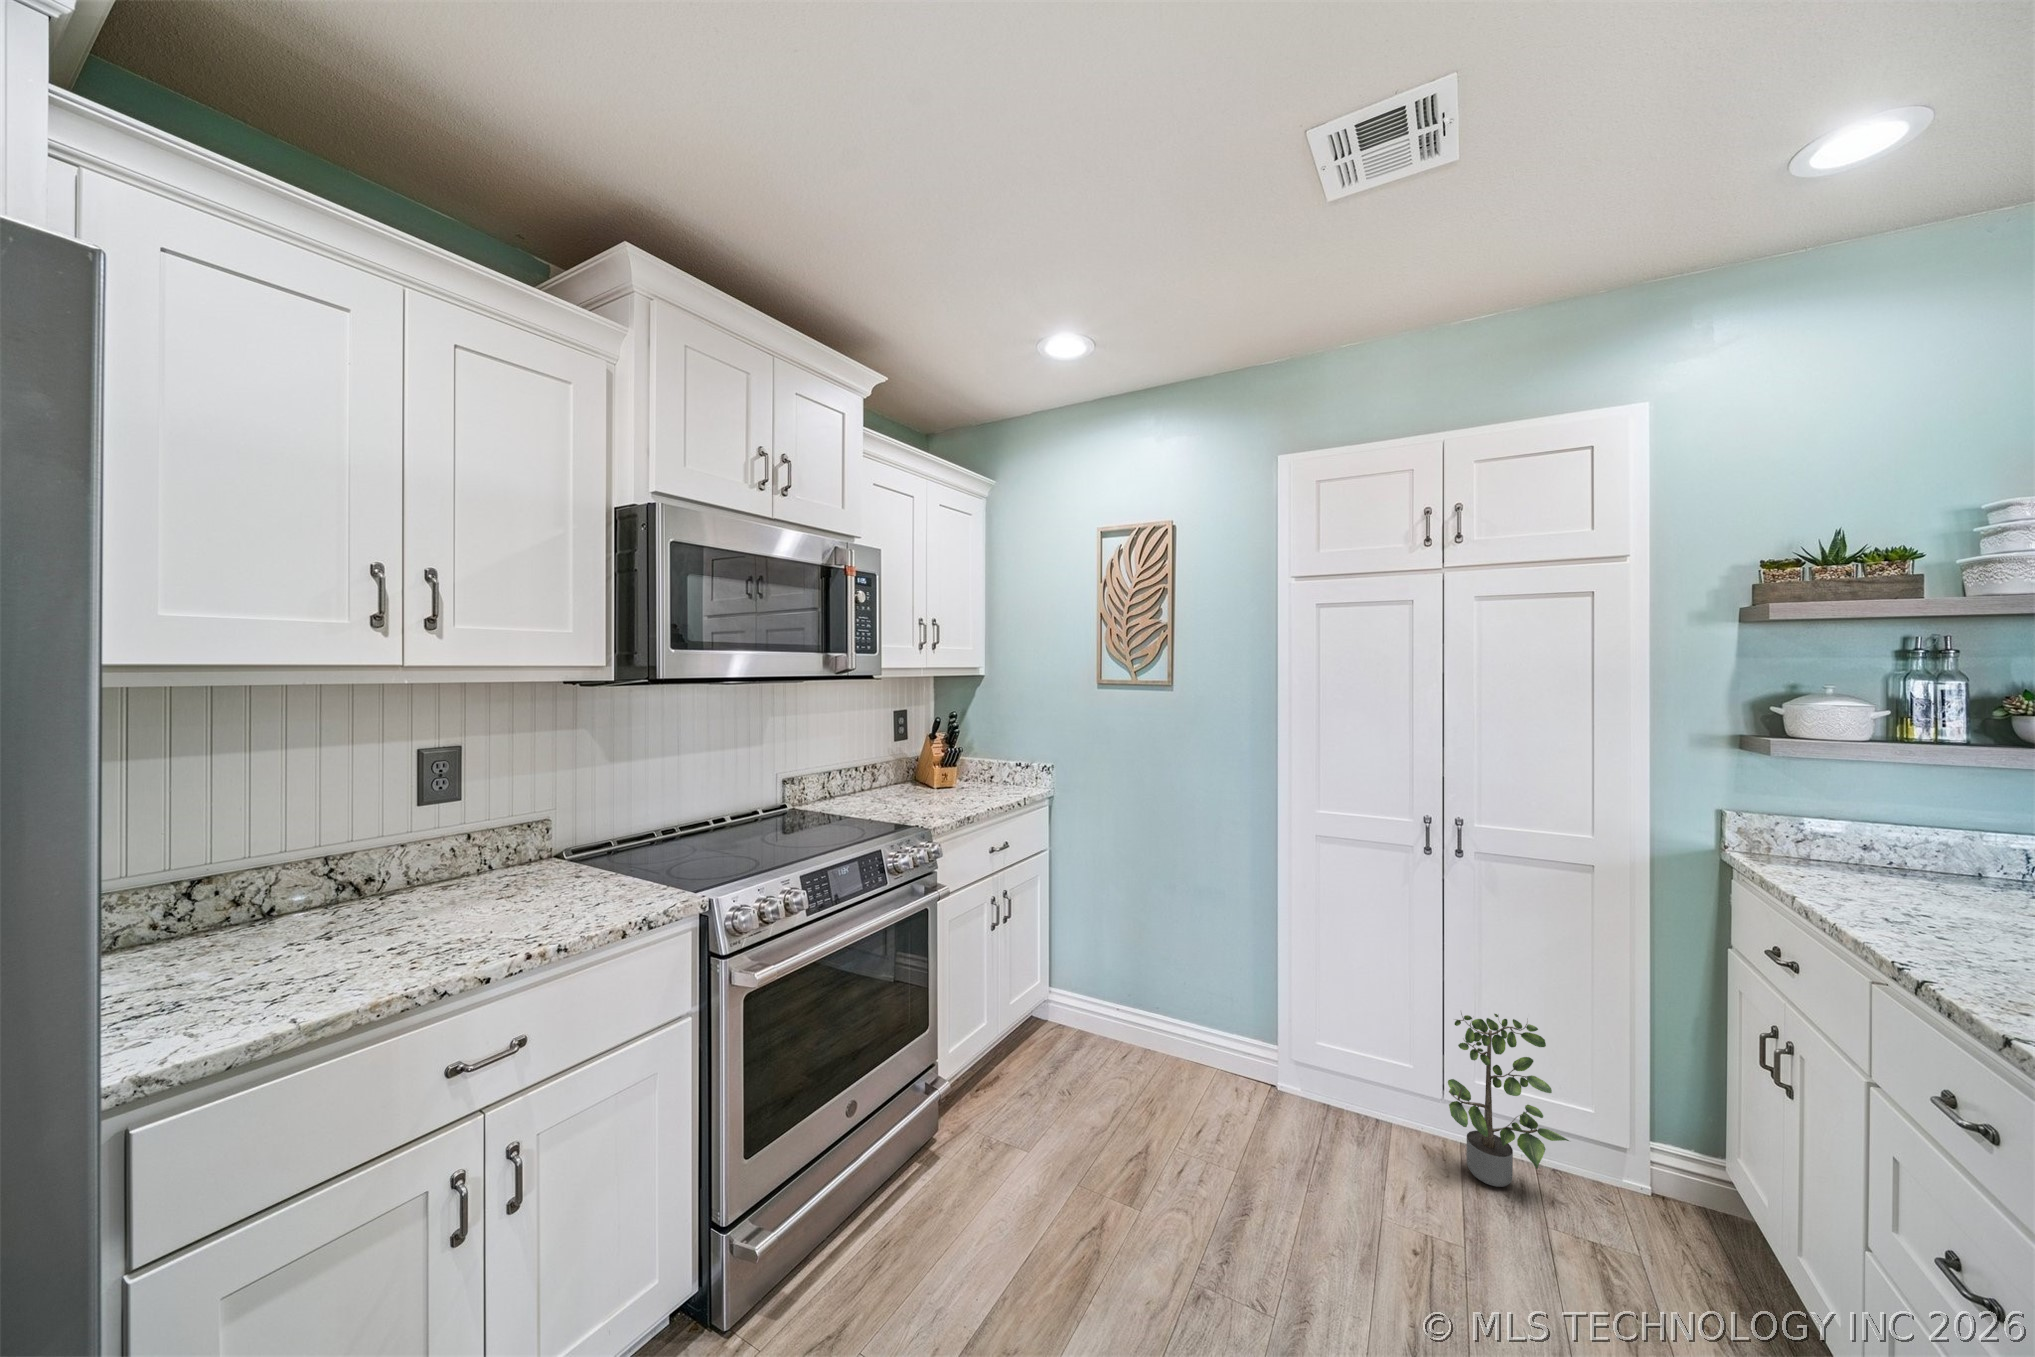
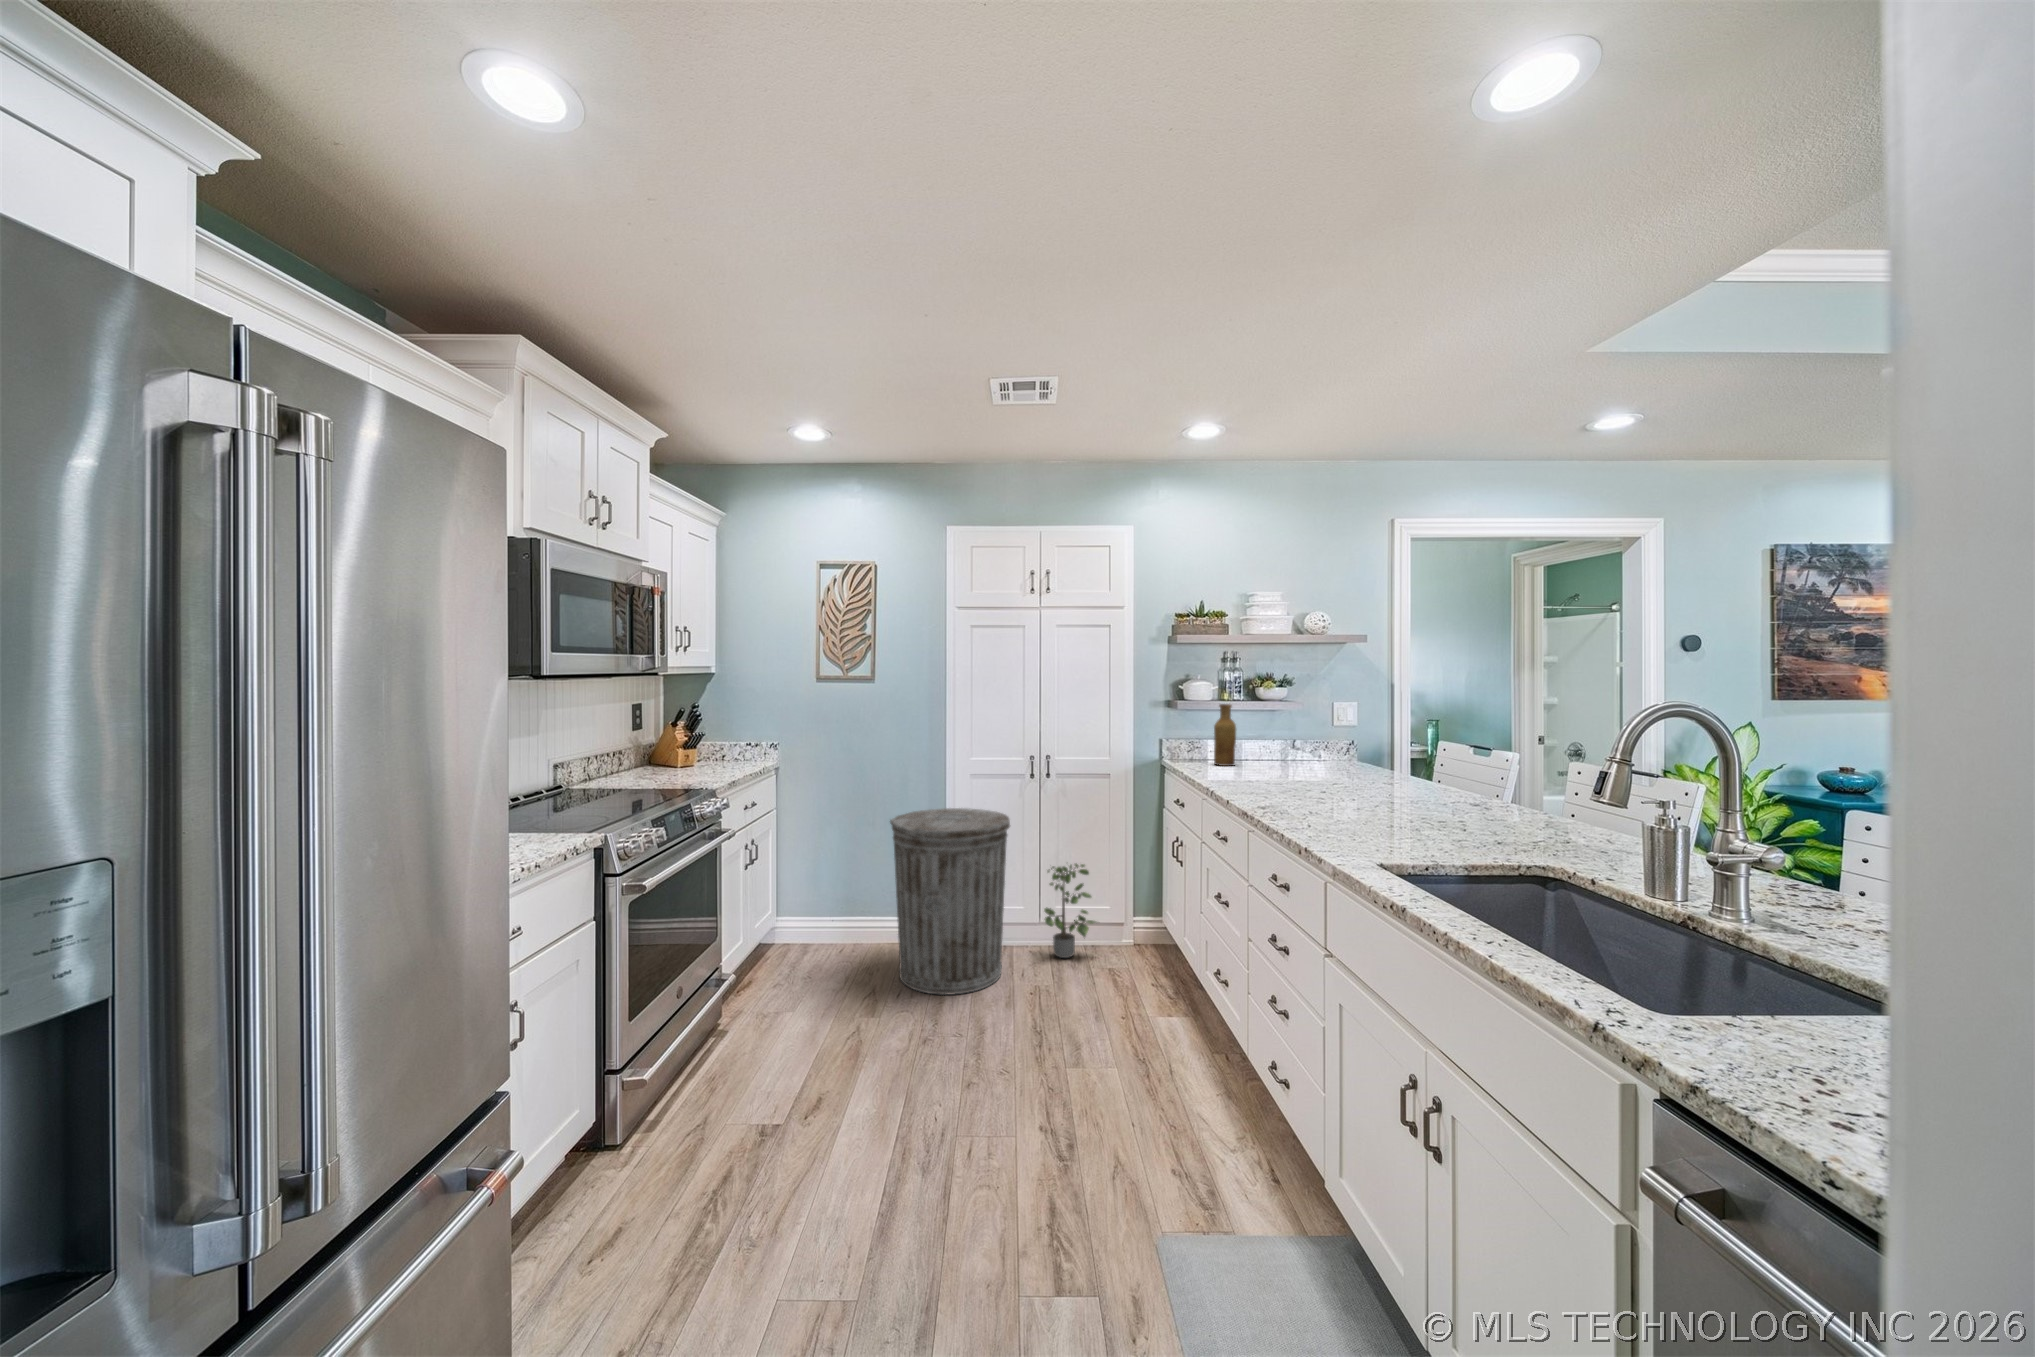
vase: none [1874,747,1952,885] -> present [1214,704,1236,766]
trash can: none [1176,882,1383,1220] -> present [890,808,1010,995]

